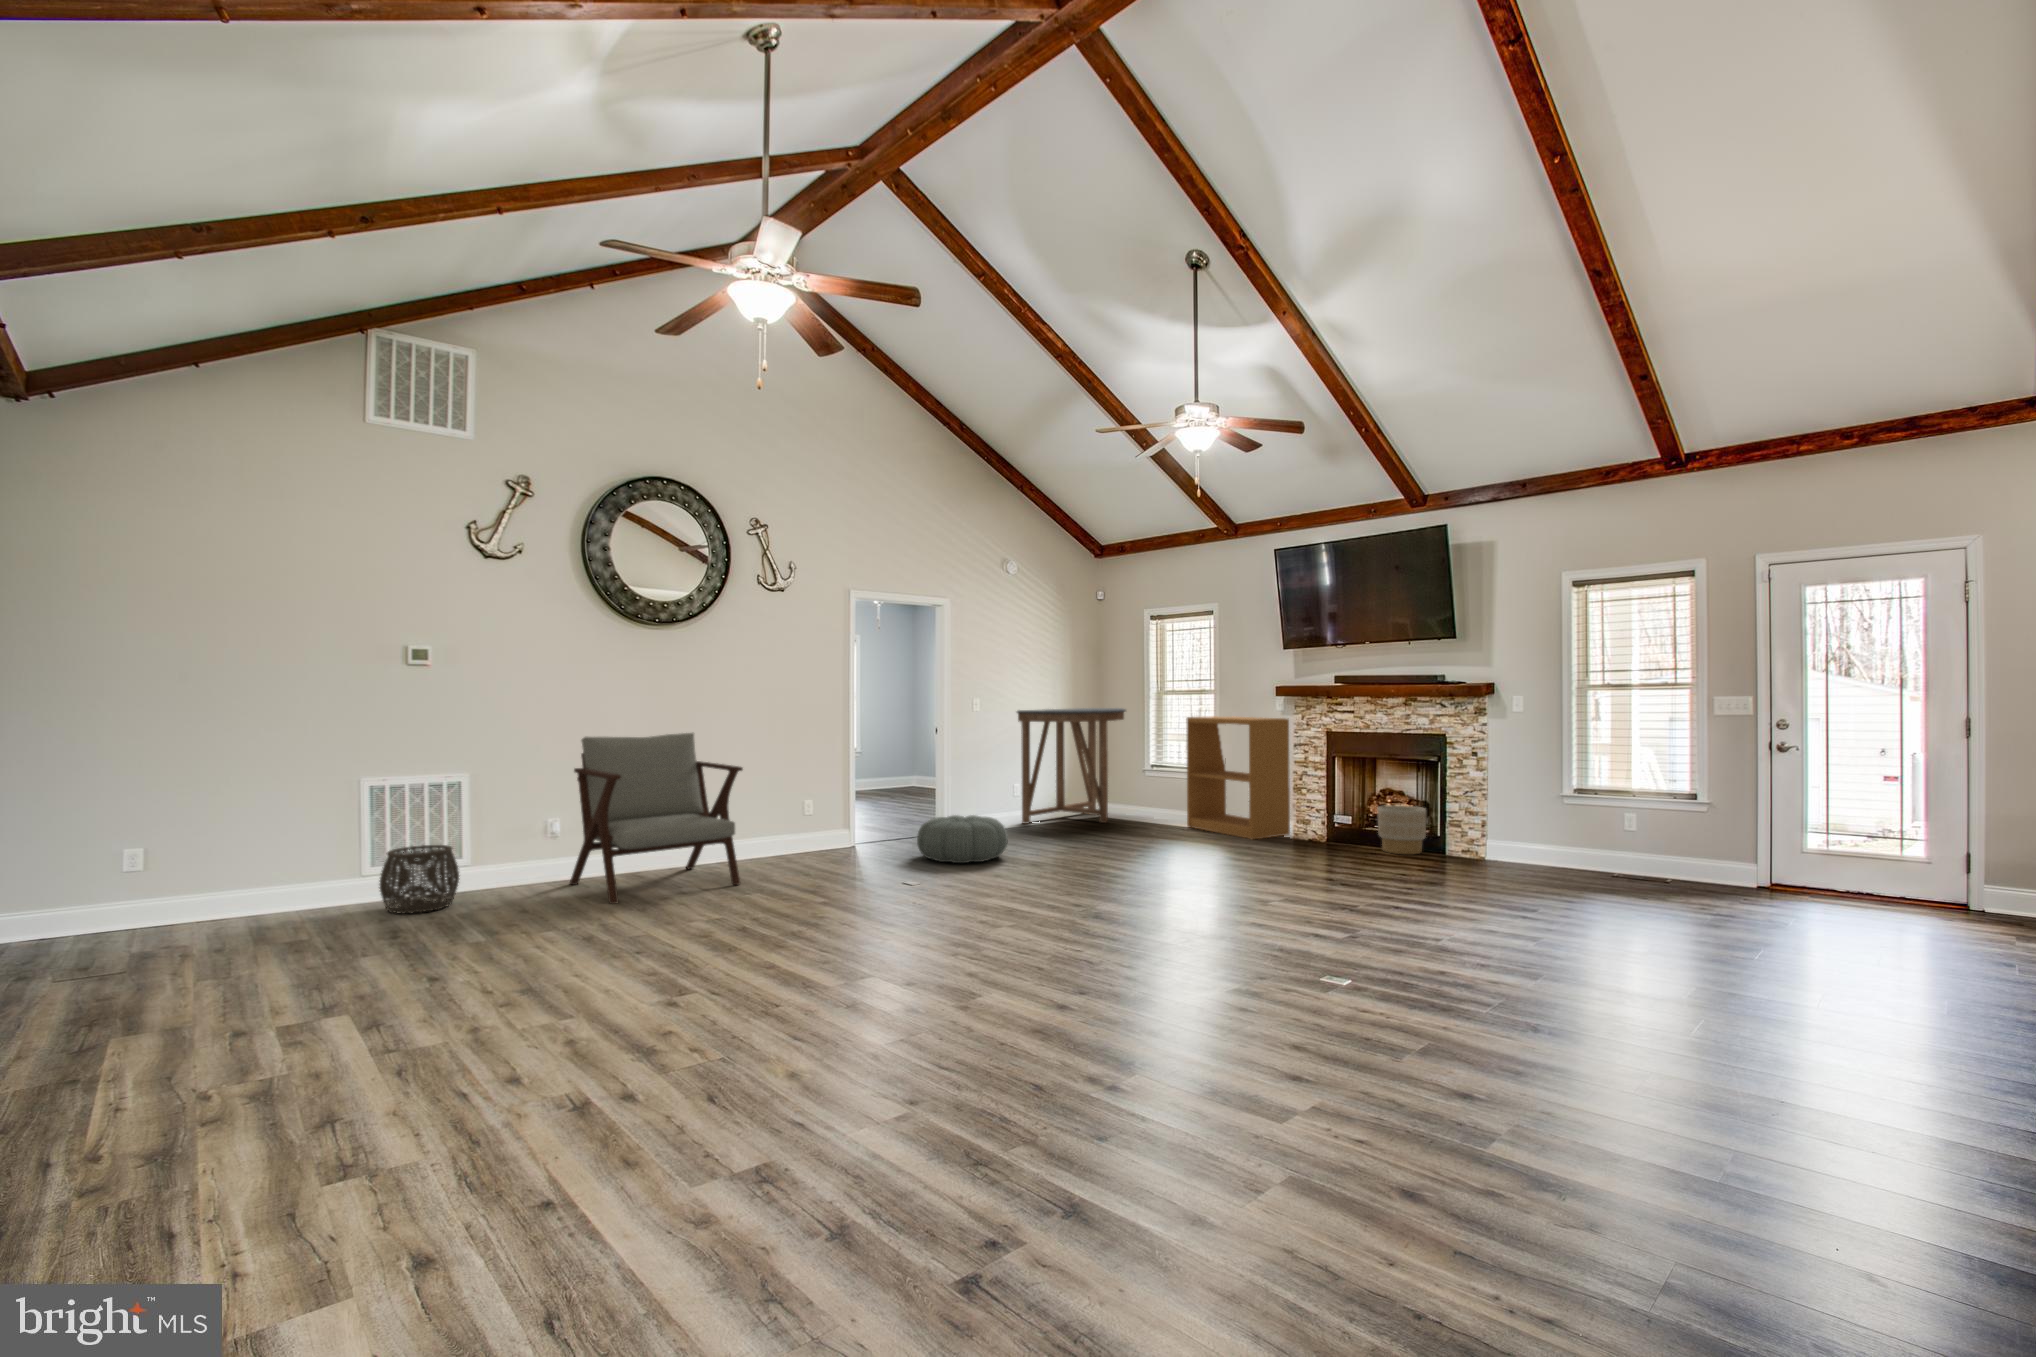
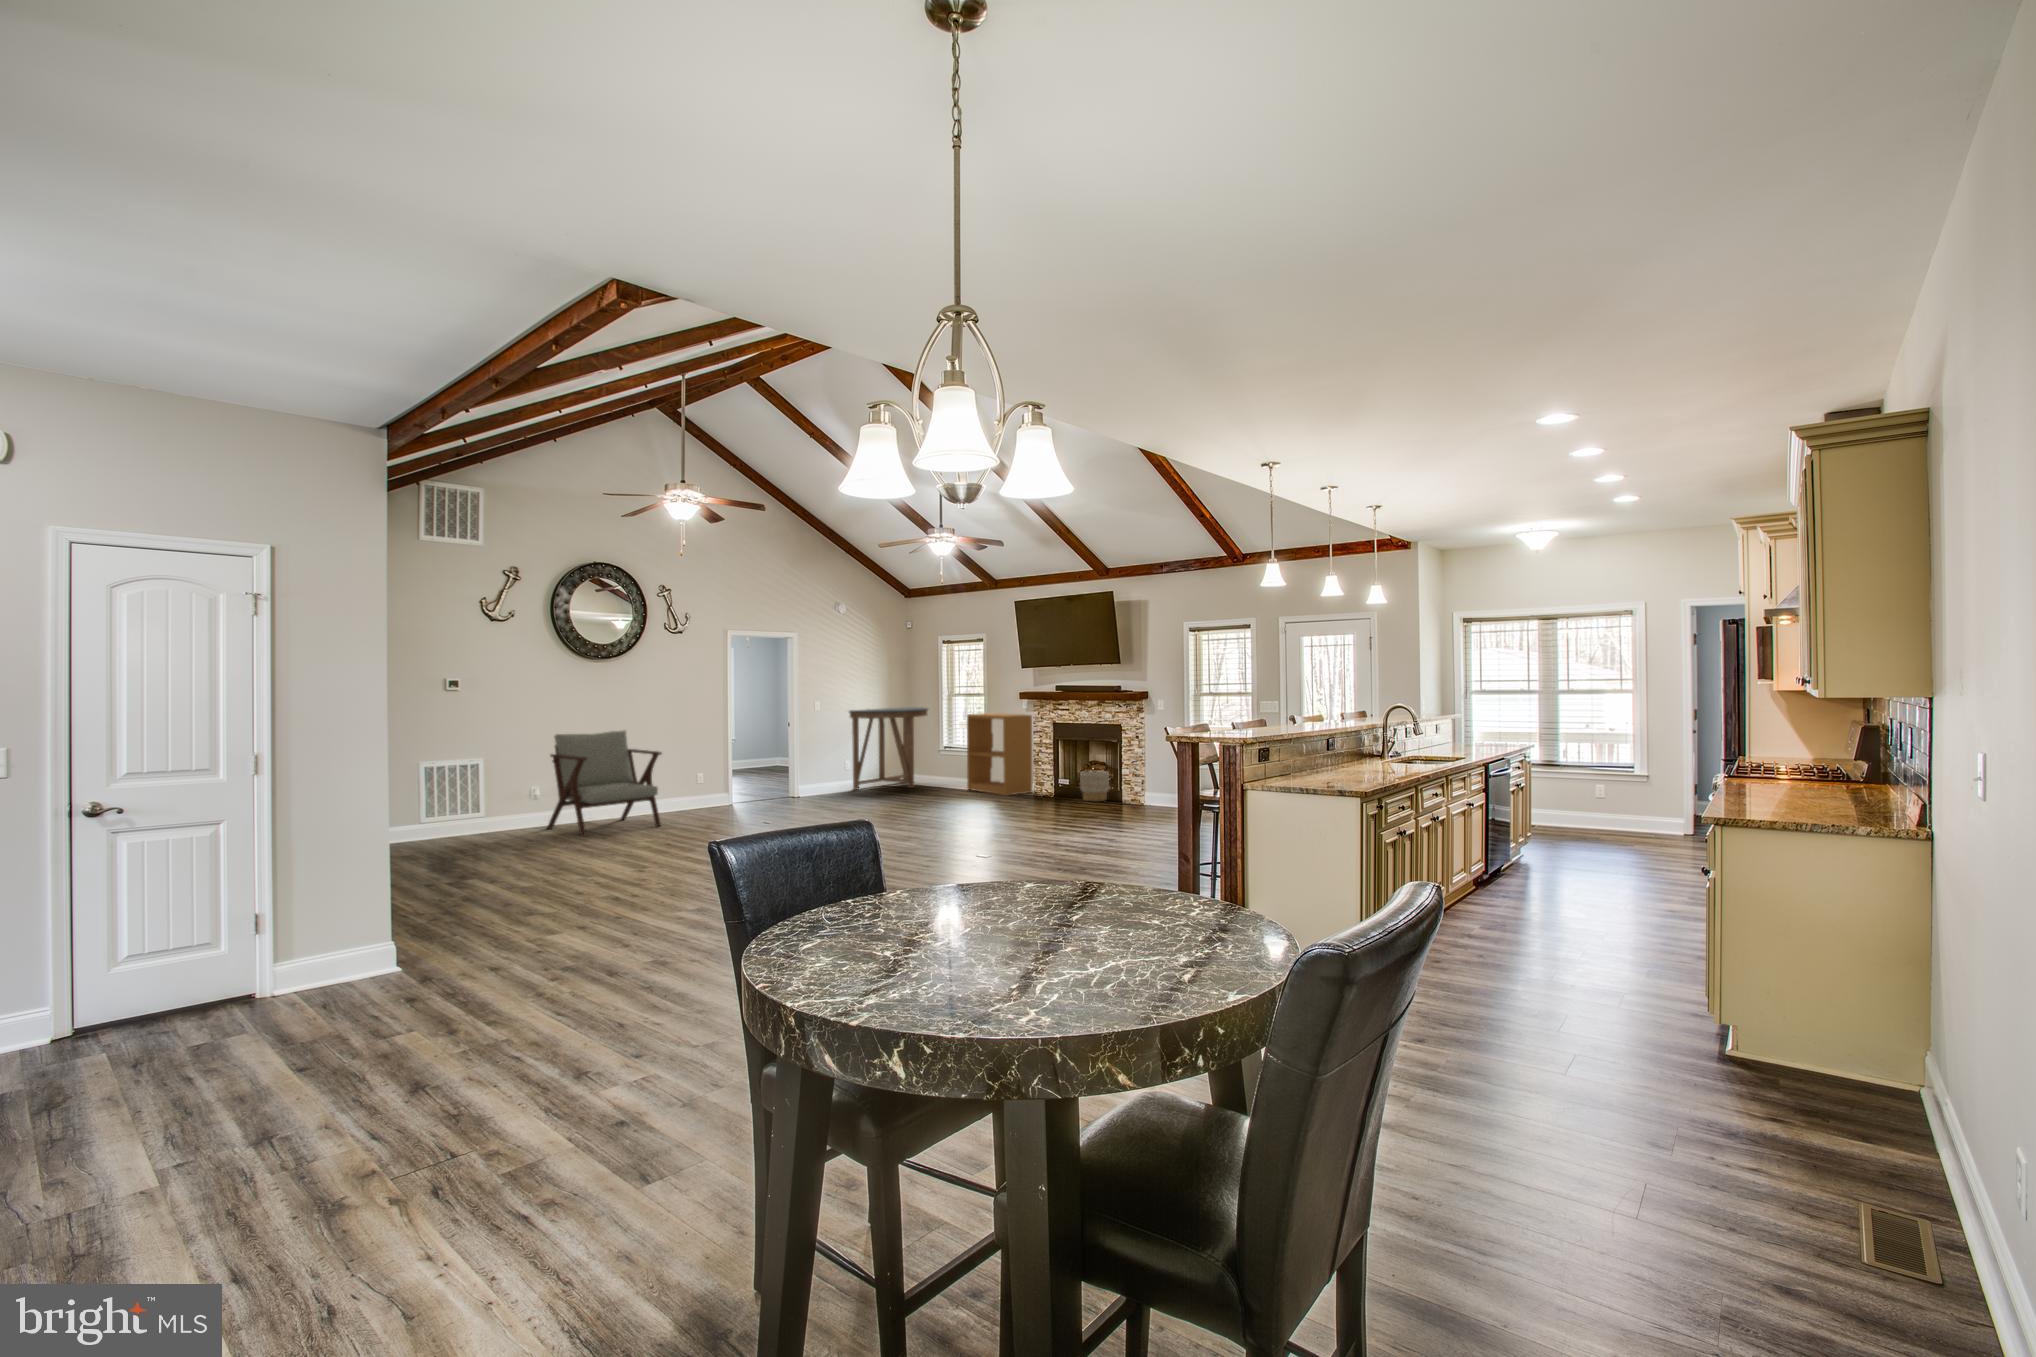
pouf: present [917,815,1008,863] -> none [776,782,837,812]
woven basket: present [380,845,459,914] -> none [434,803,484,844]

